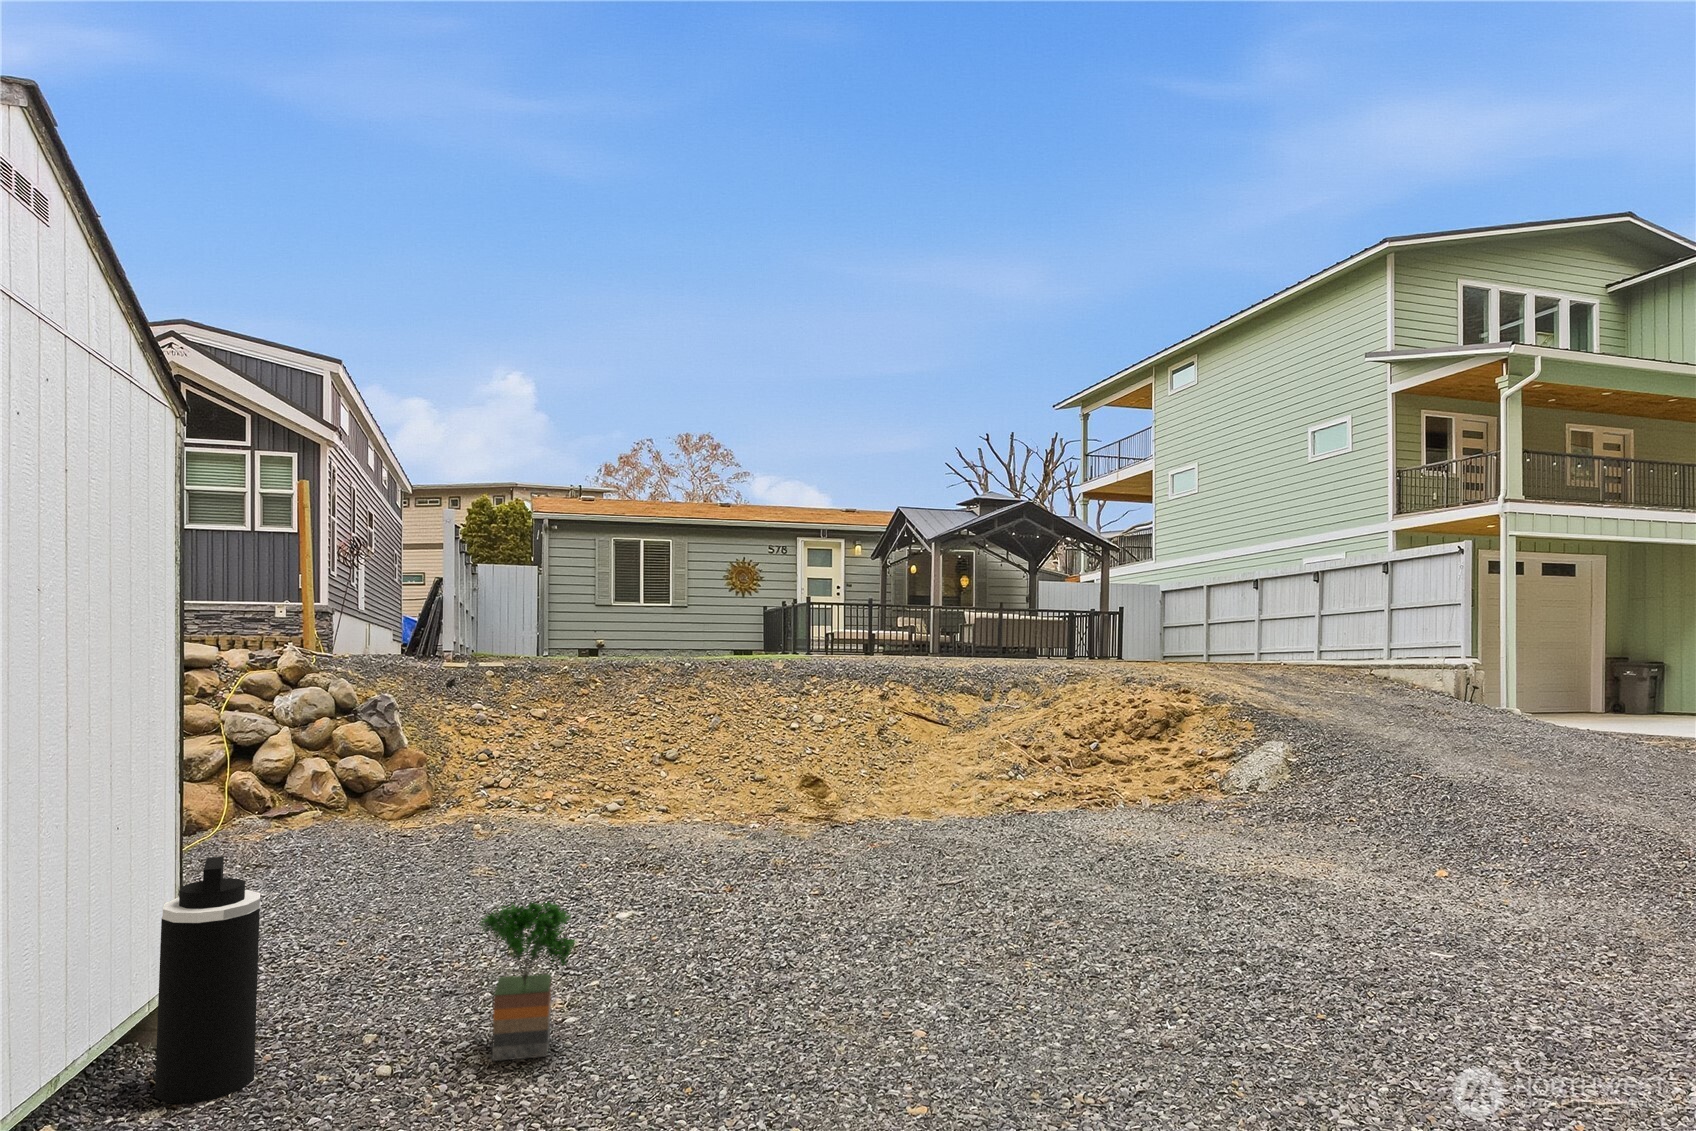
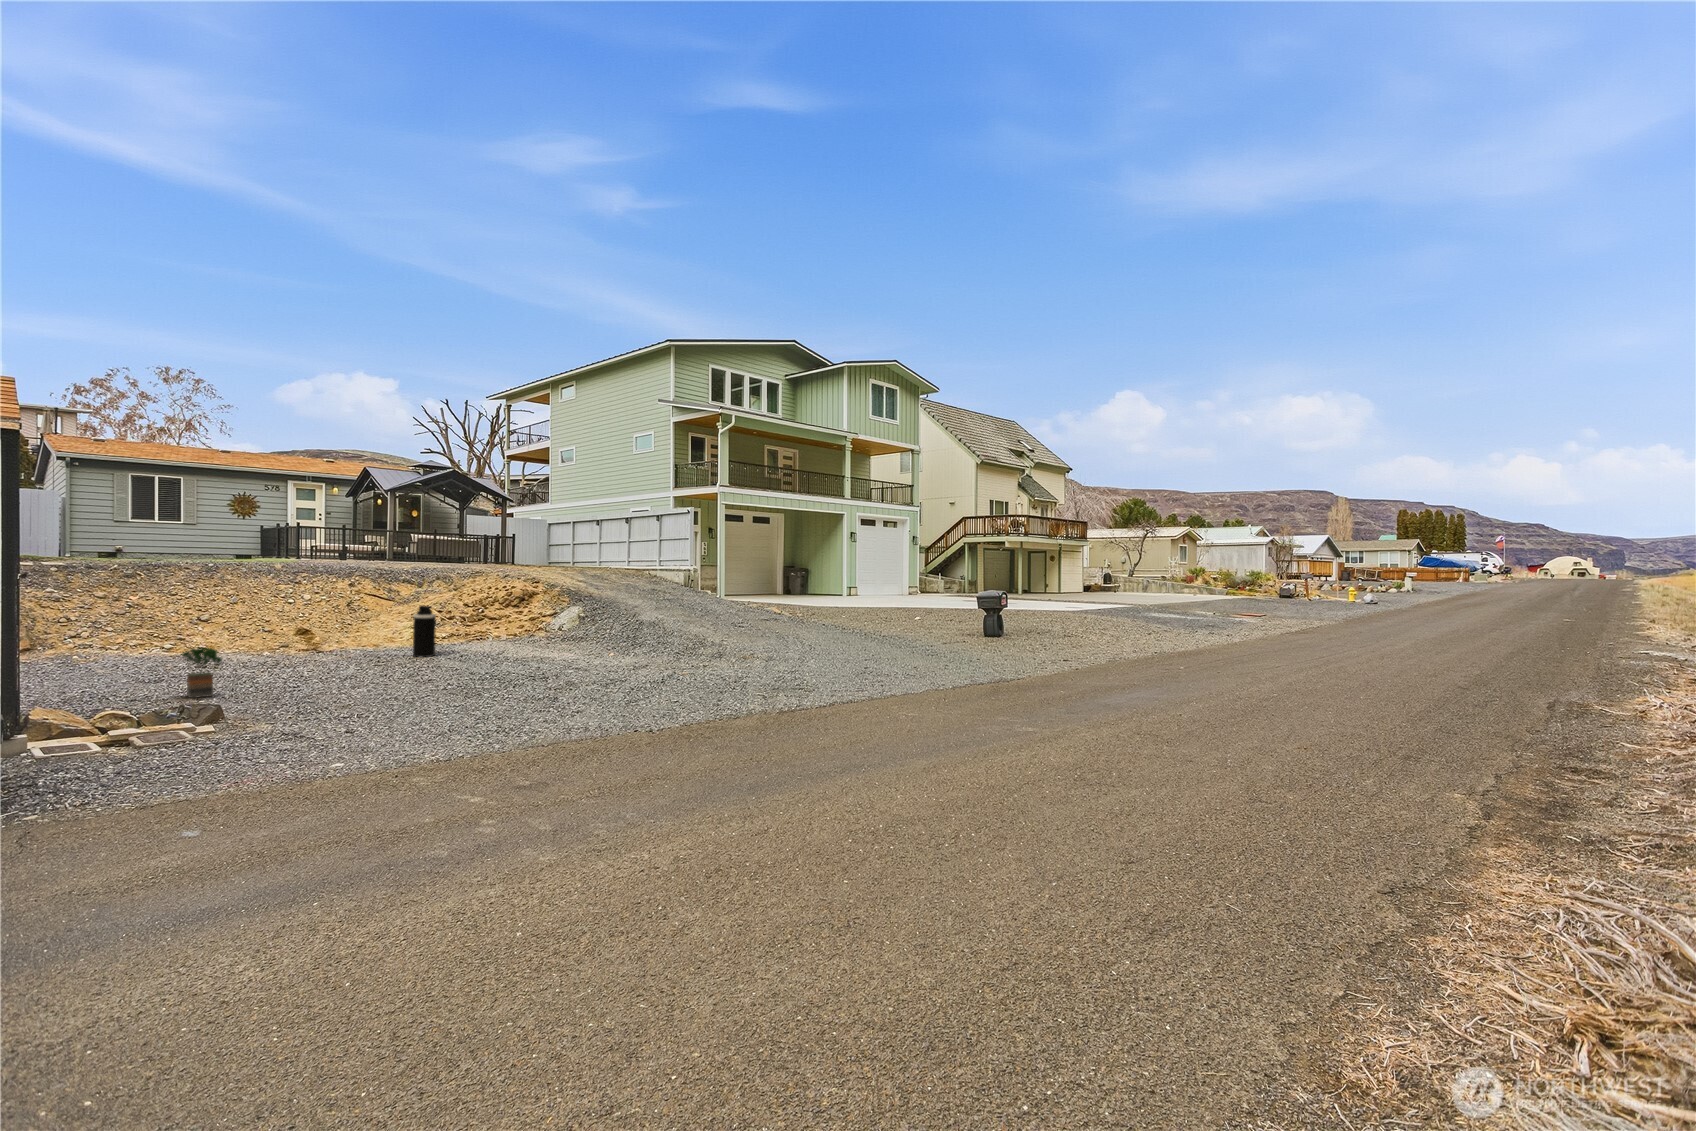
trash can: present [155,856,261,1104] -> present [413,605,436,657]

